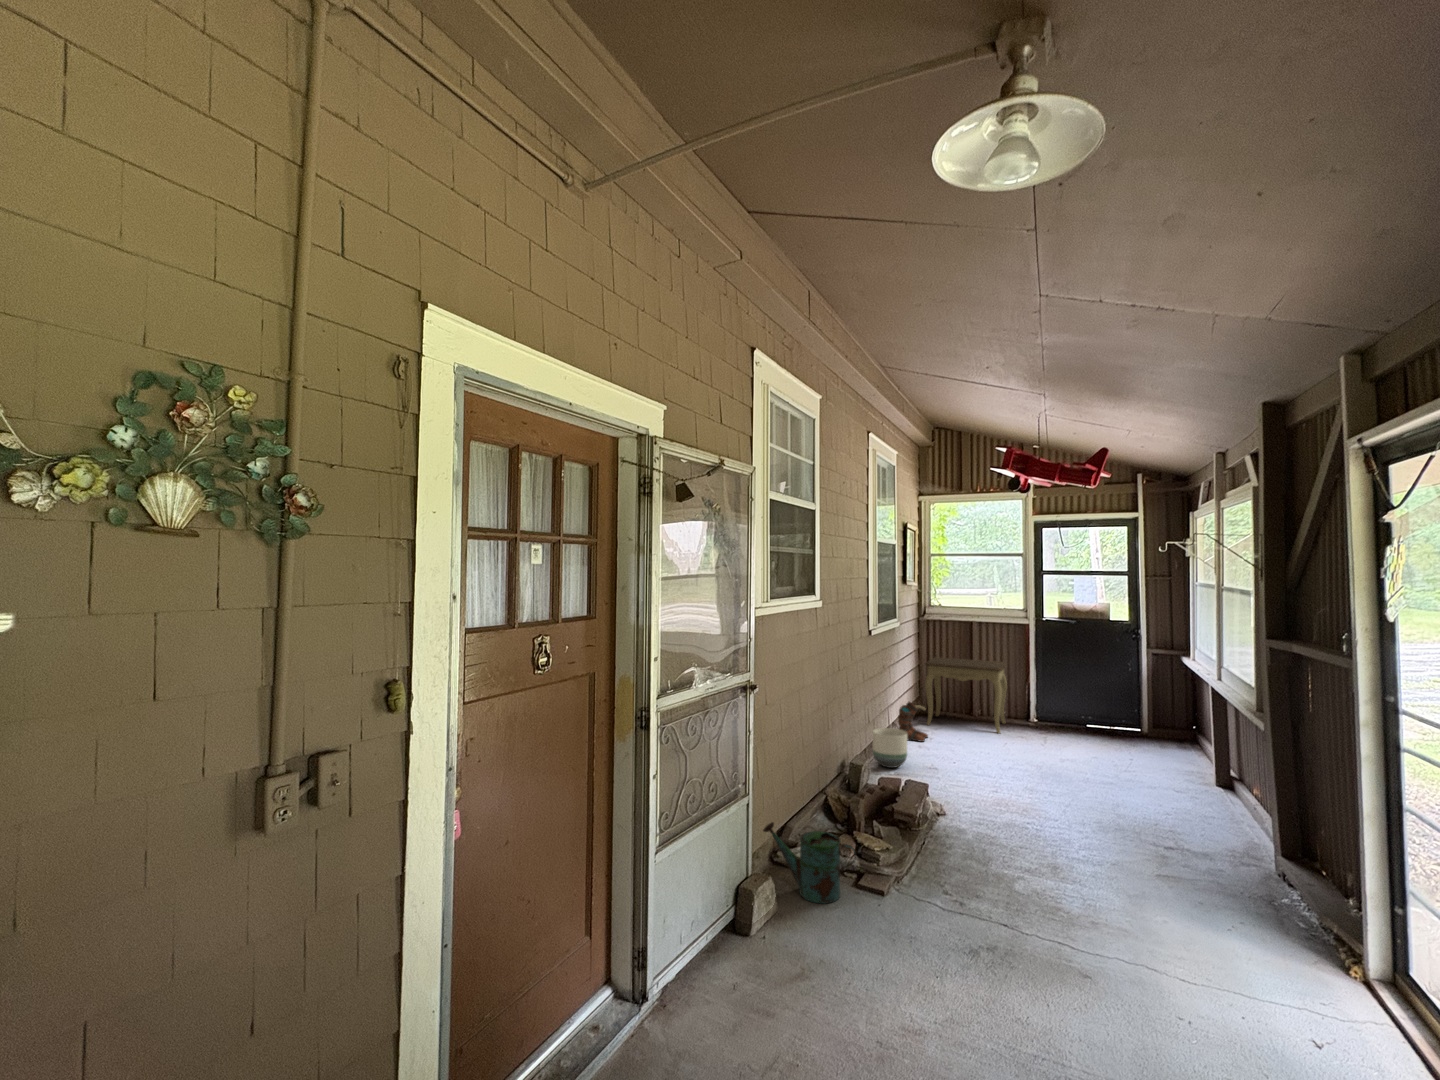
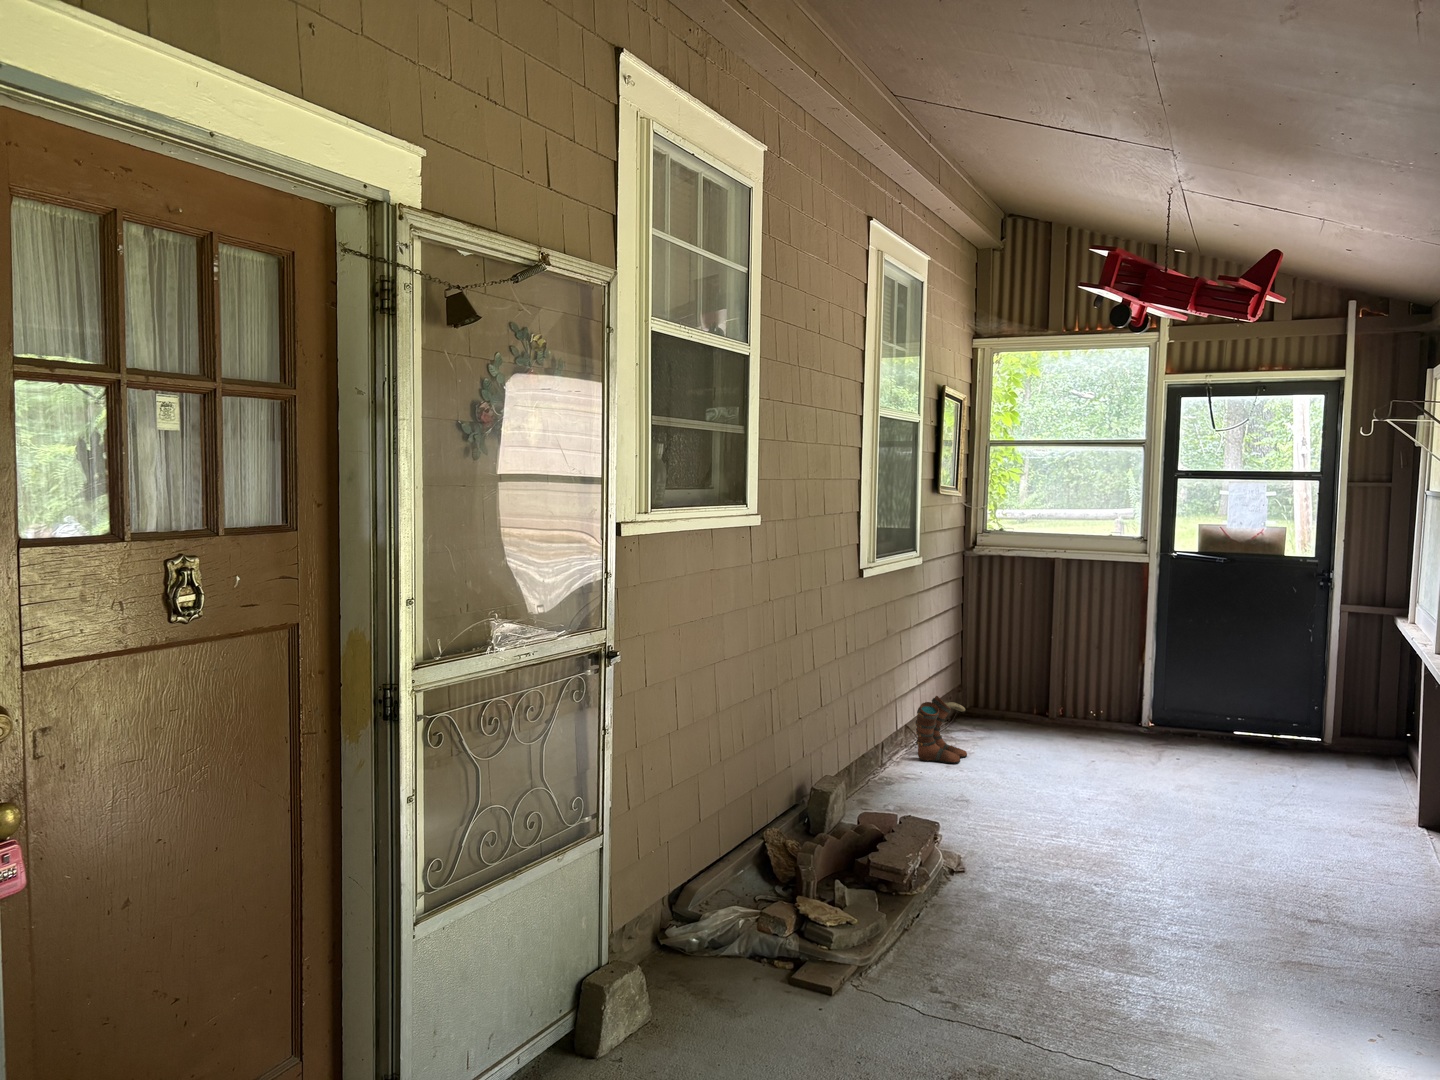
side table: present [925,657,1007,733] -> none [969,622,1112,750]
planter: present [873,728,907,768] -> none [861,738,920,804]
watering can: present [763,822,855,903] -> none [632,879,784,1006]

